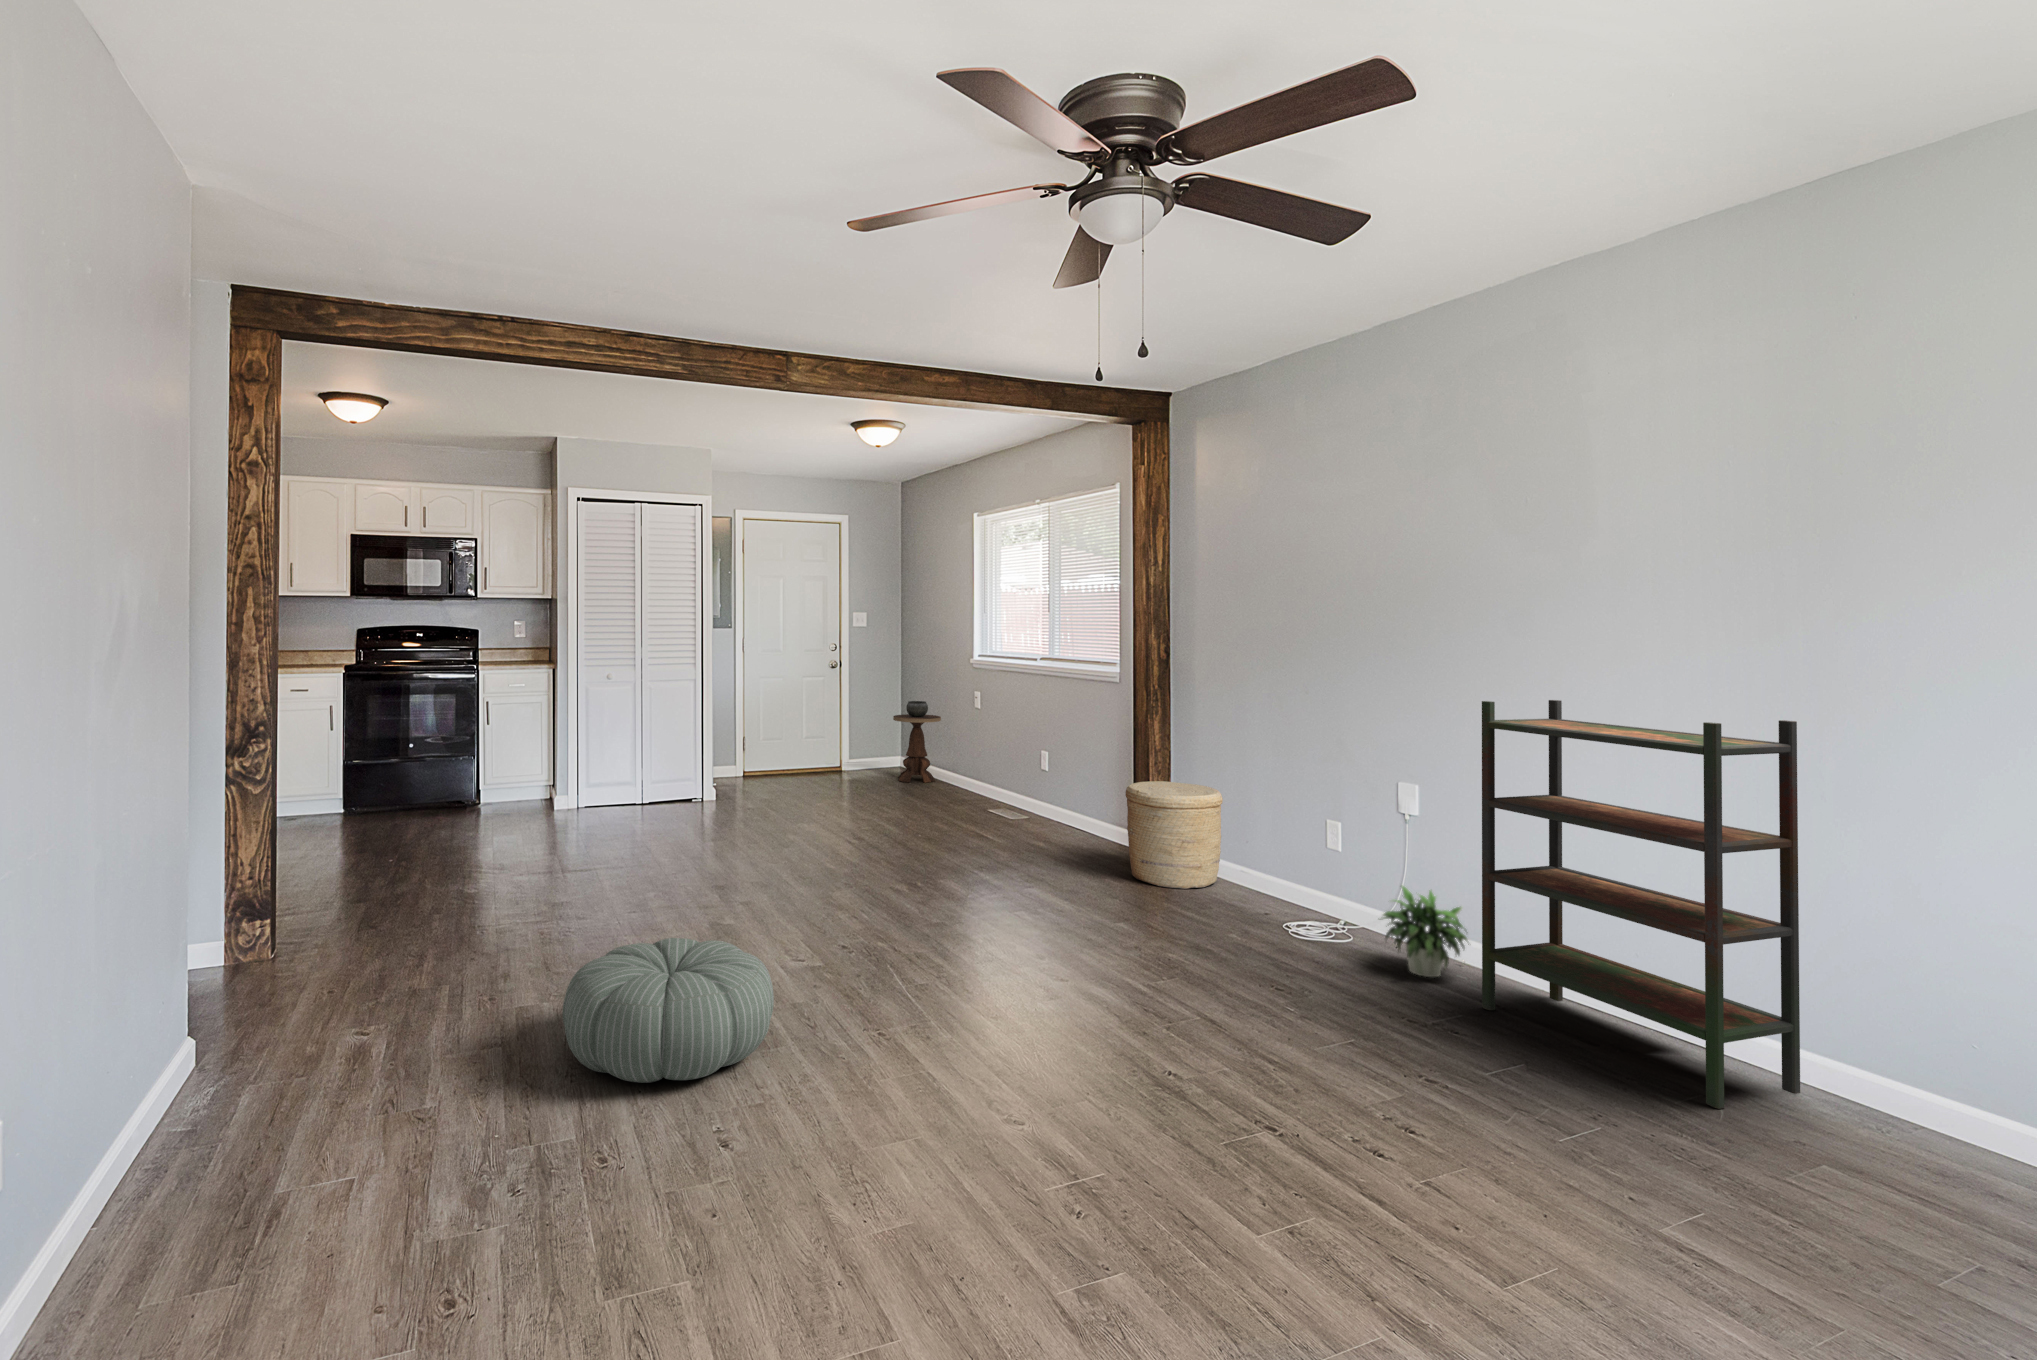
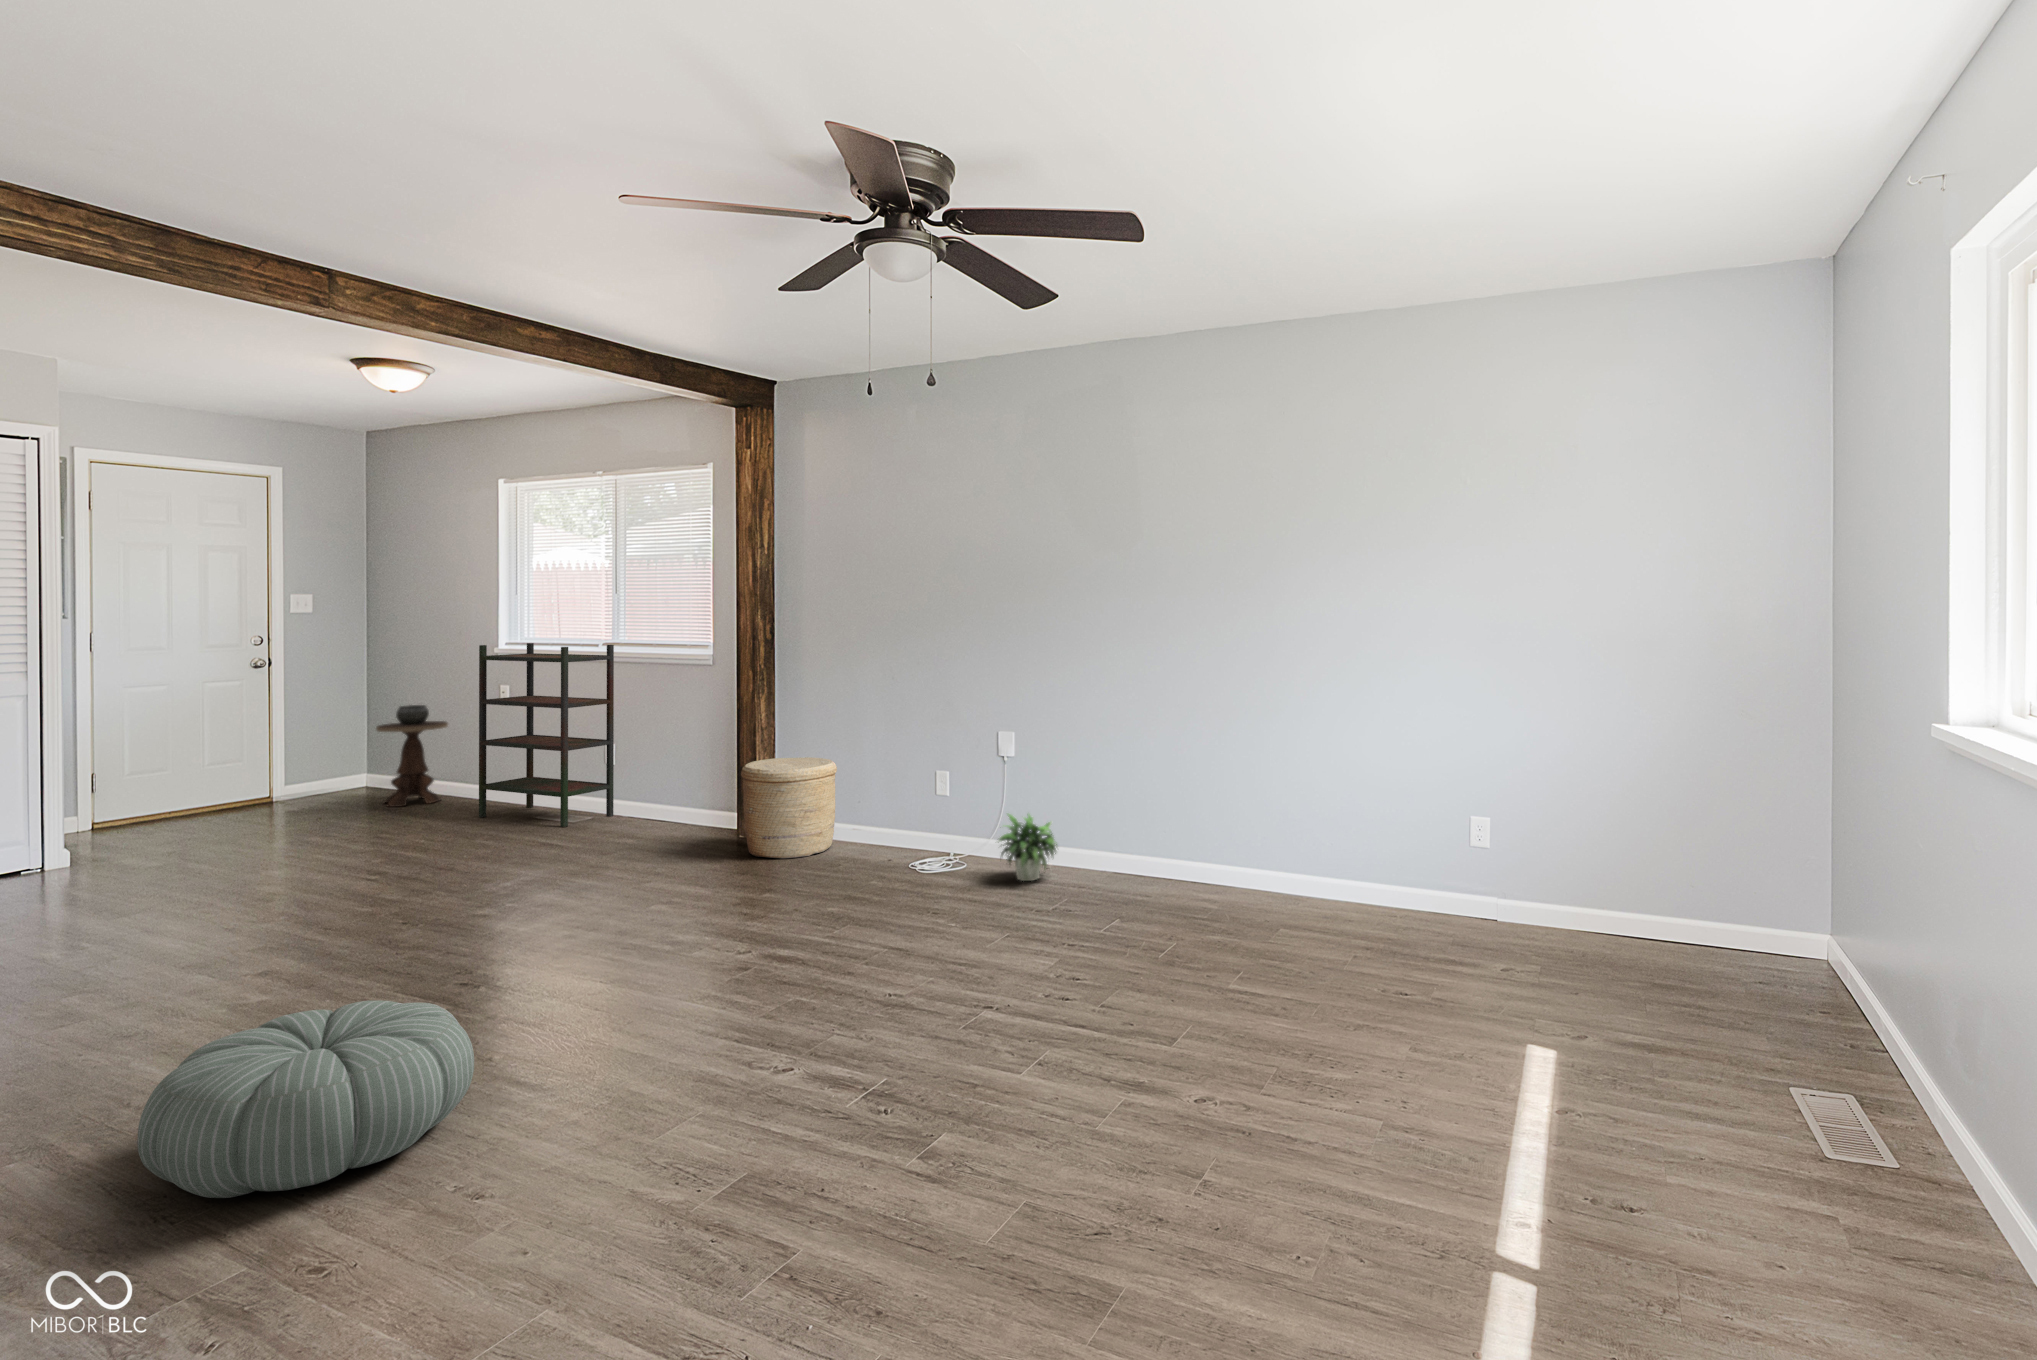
bookshelf: present [1482,700,1800,1109] -> present [479,643,614,827]

